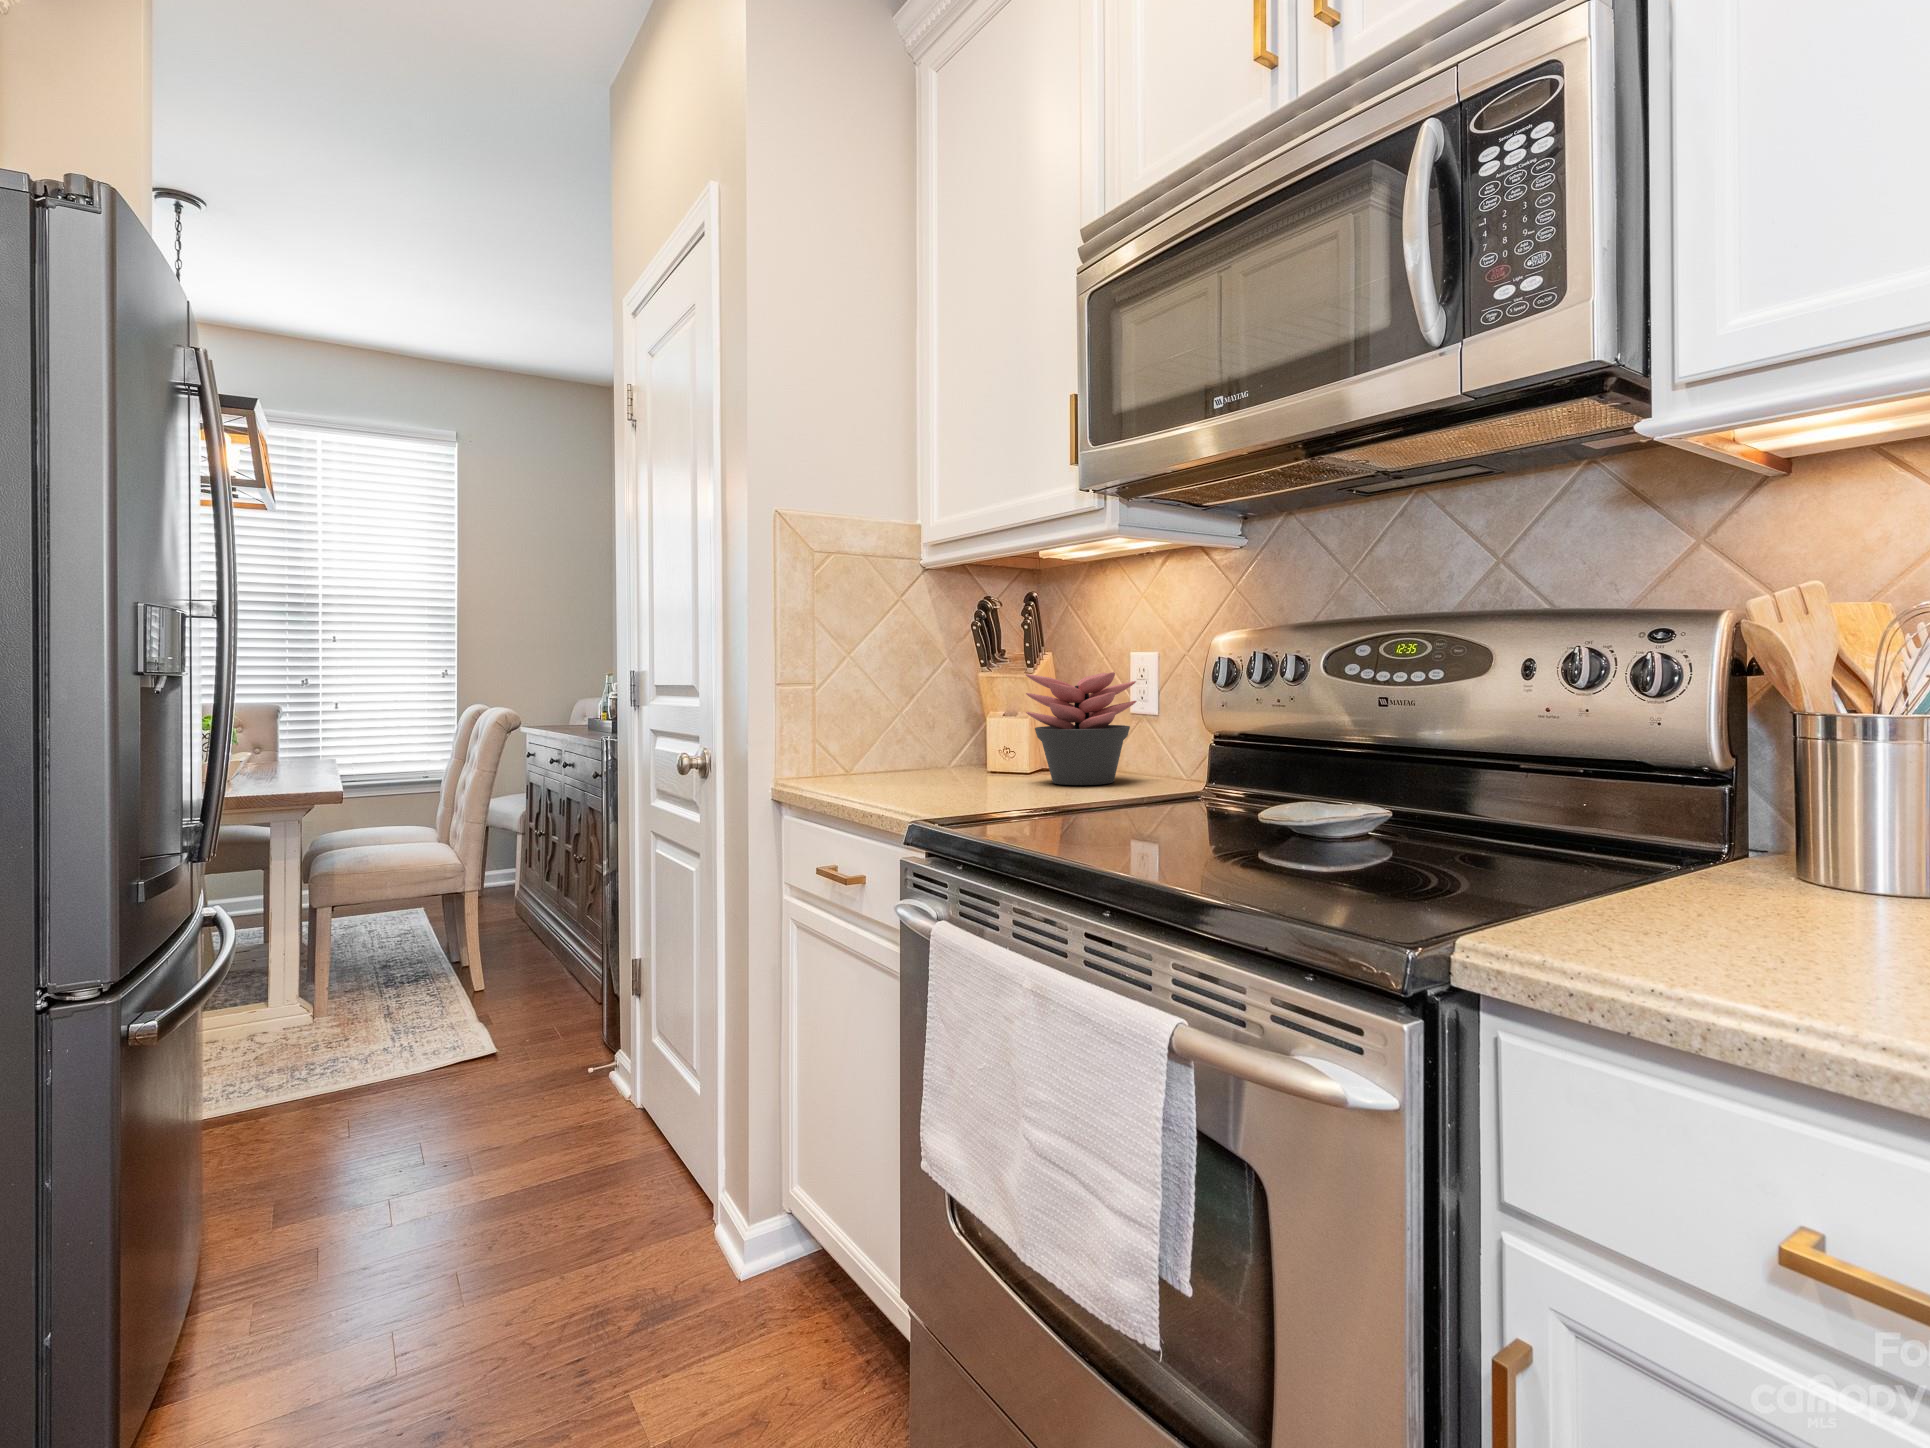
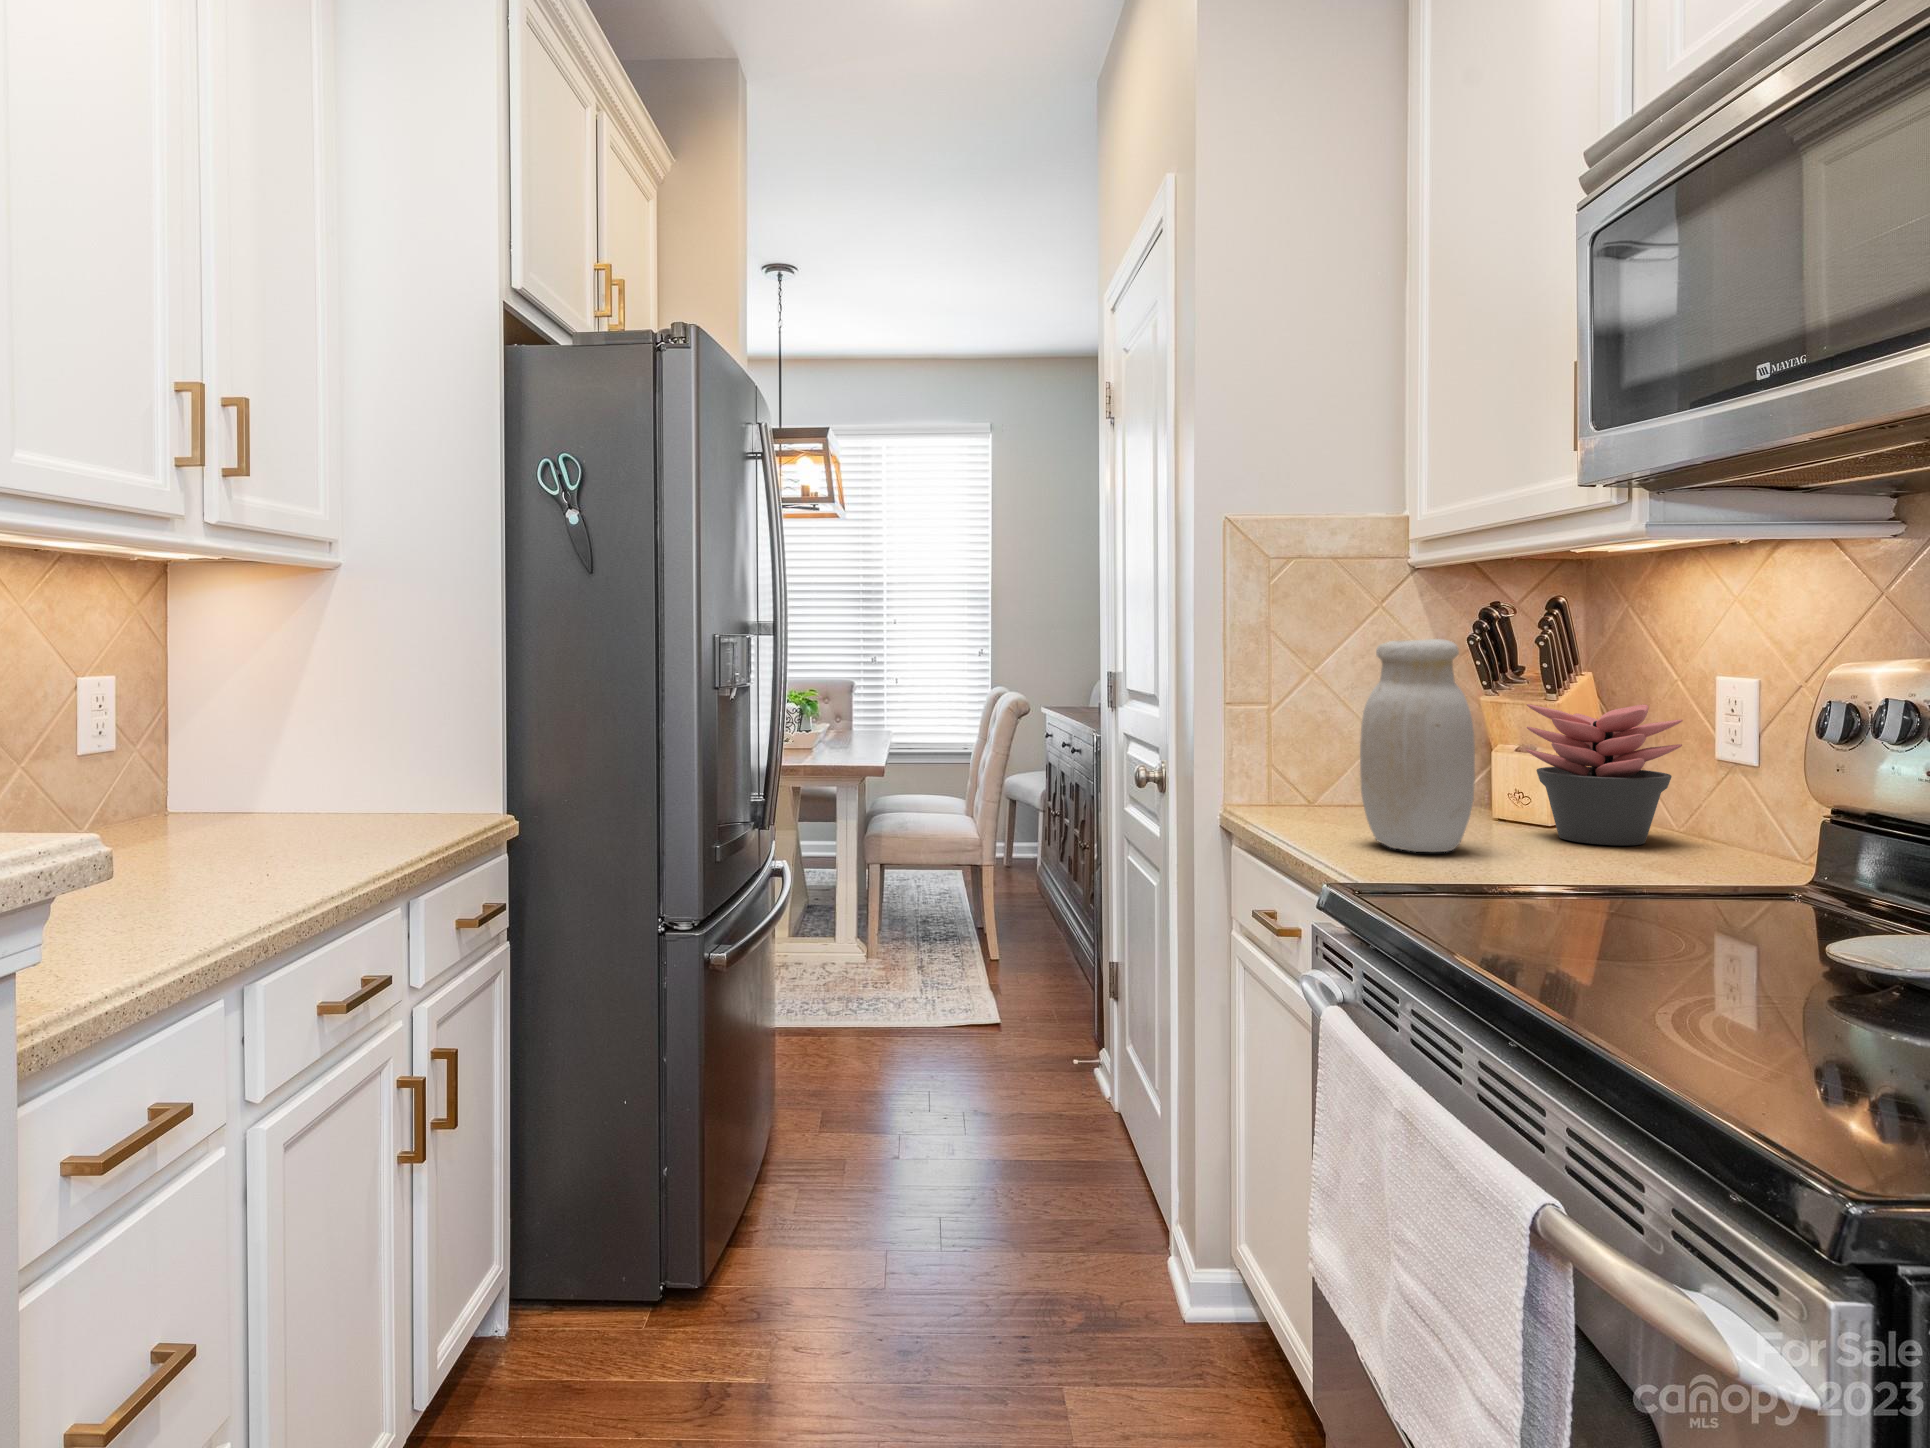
jar: none [906,613,1002,802] -> present [1360,639,1475,852]

